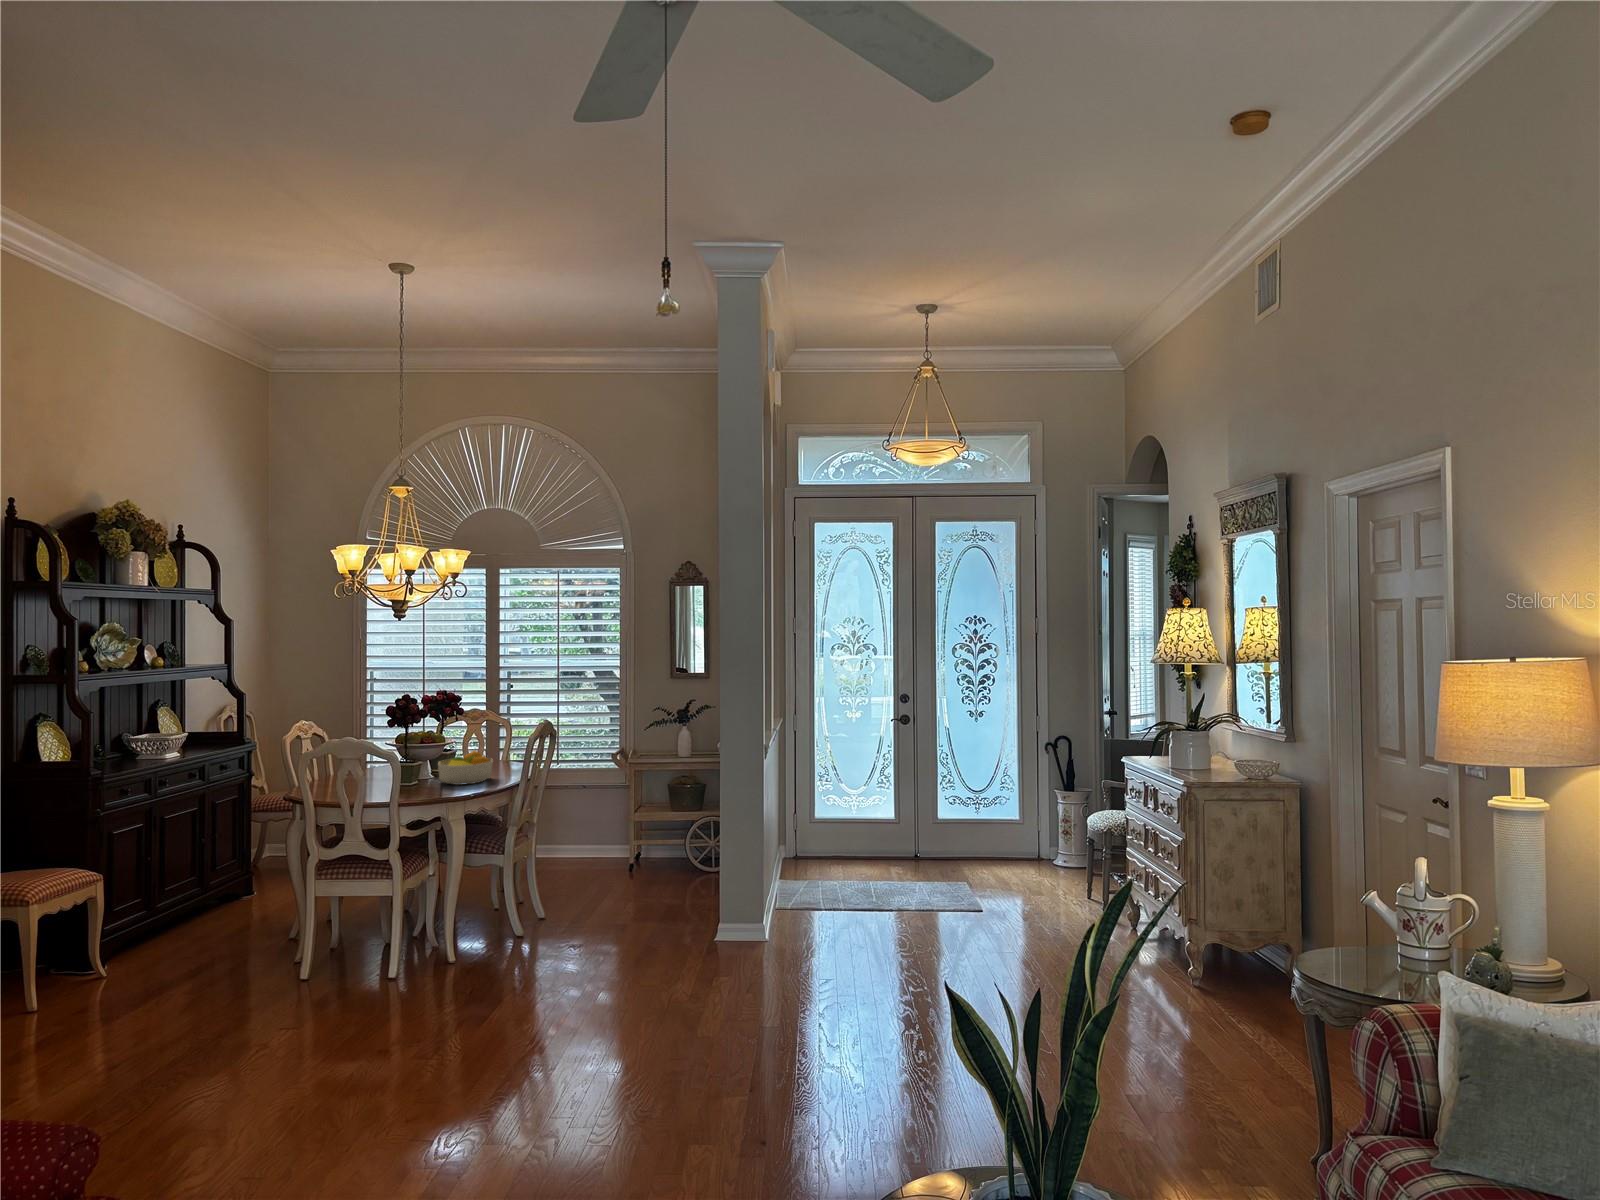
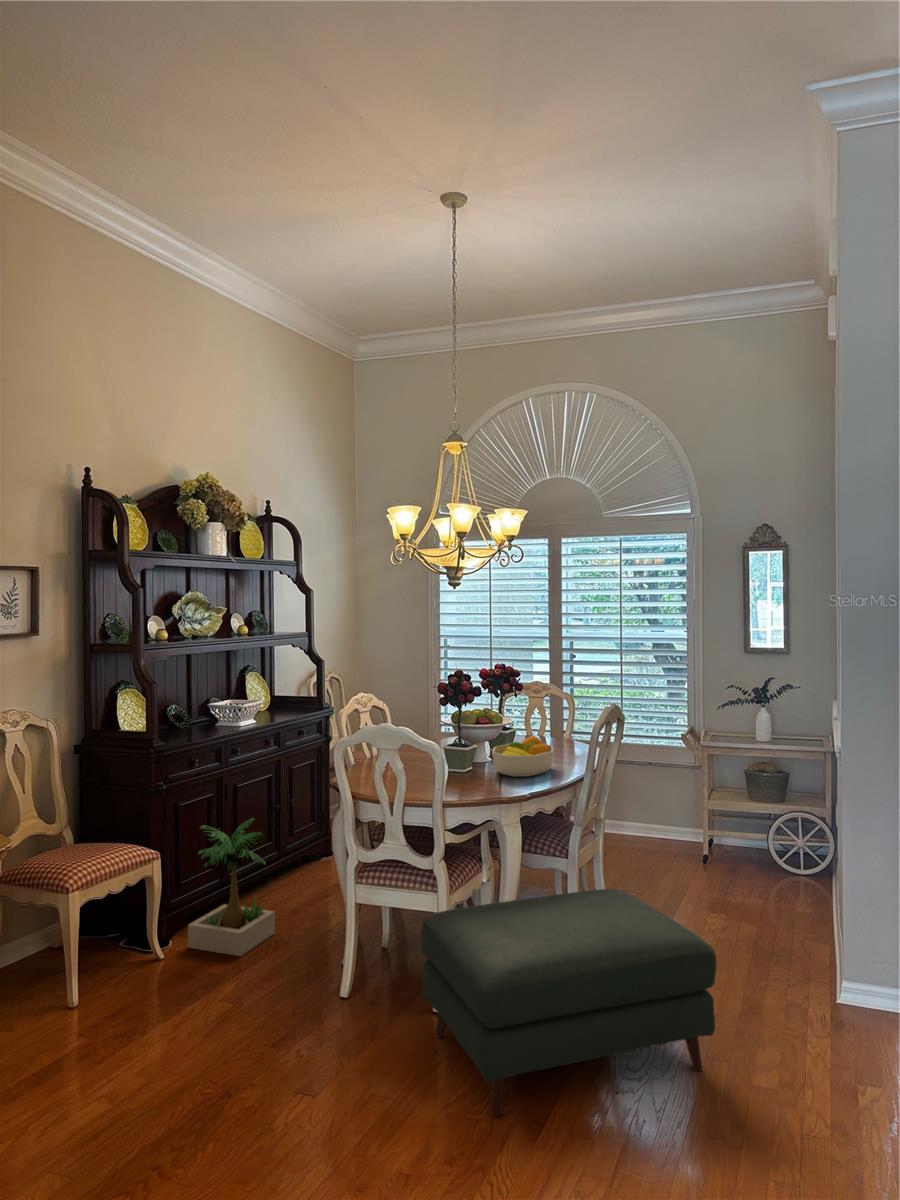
potted plant: none [123,843,221,971] -> present [188,819,275,956]
ottoman: none [382,866,619,1022] -> present [421,889,716,1117]

